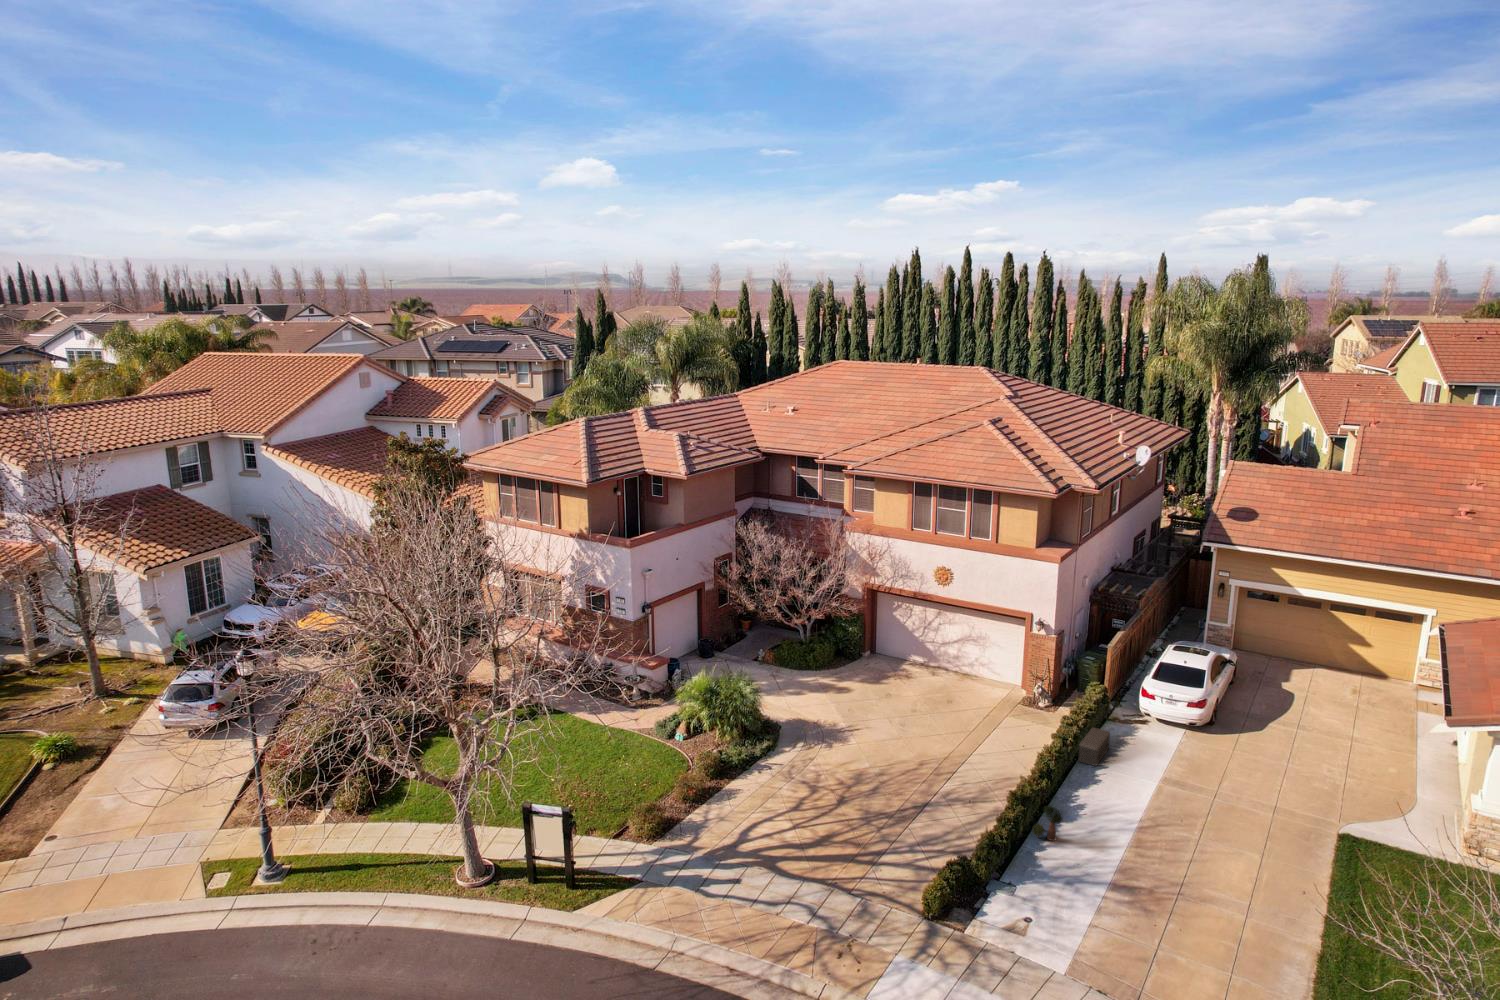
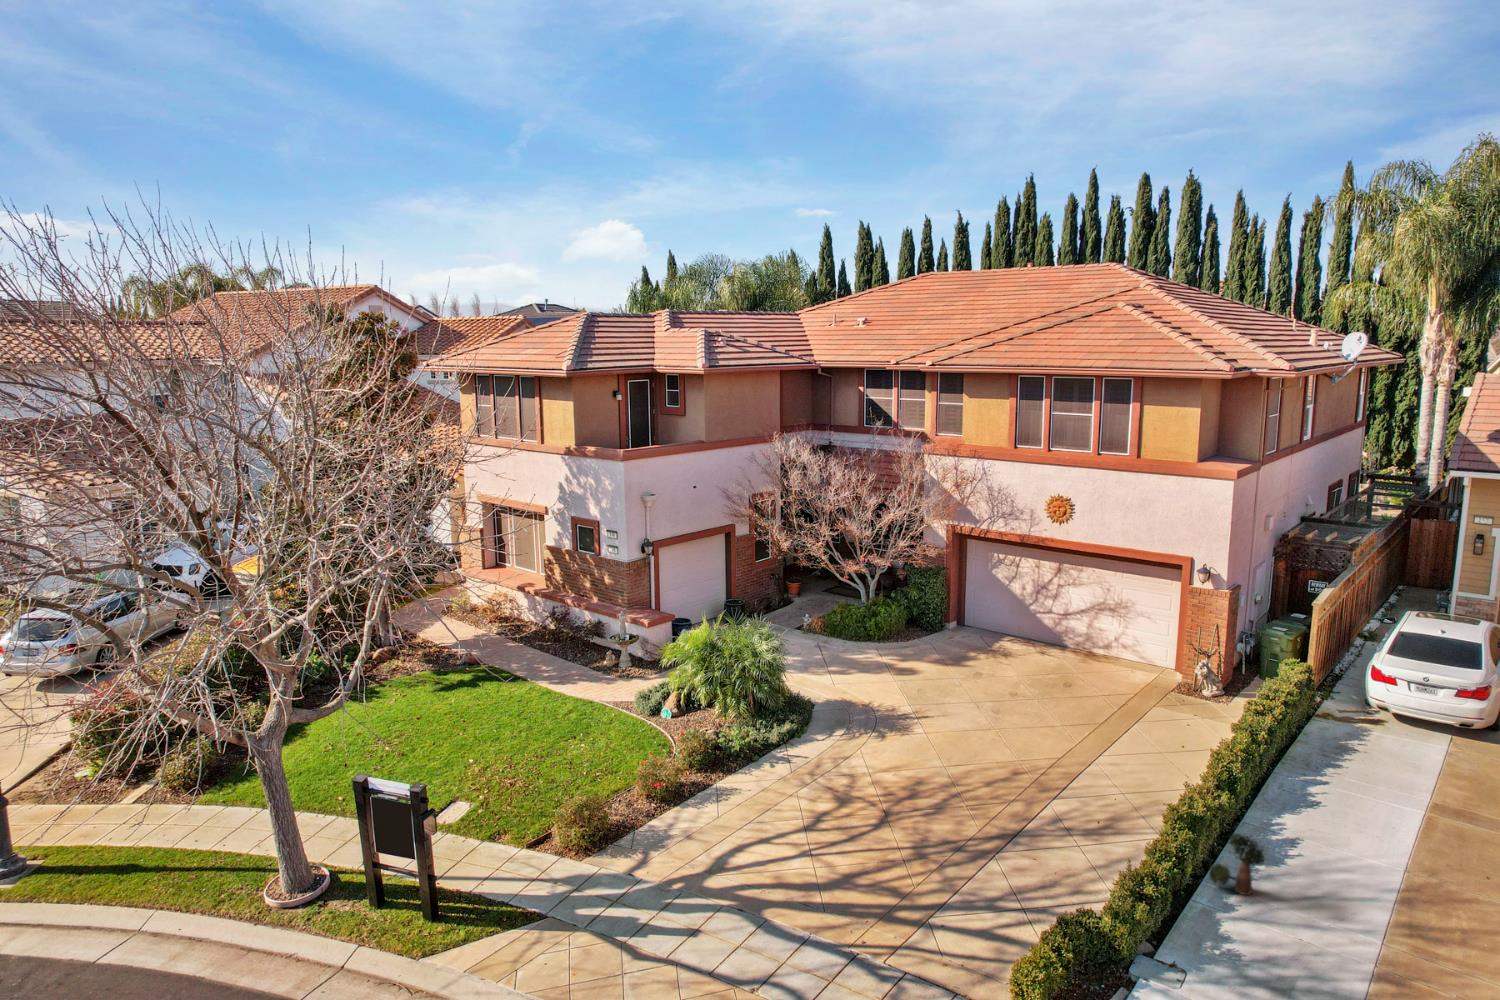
storage bench: present [1079,728,1110,766] -> none [1276,722,1327,781]

